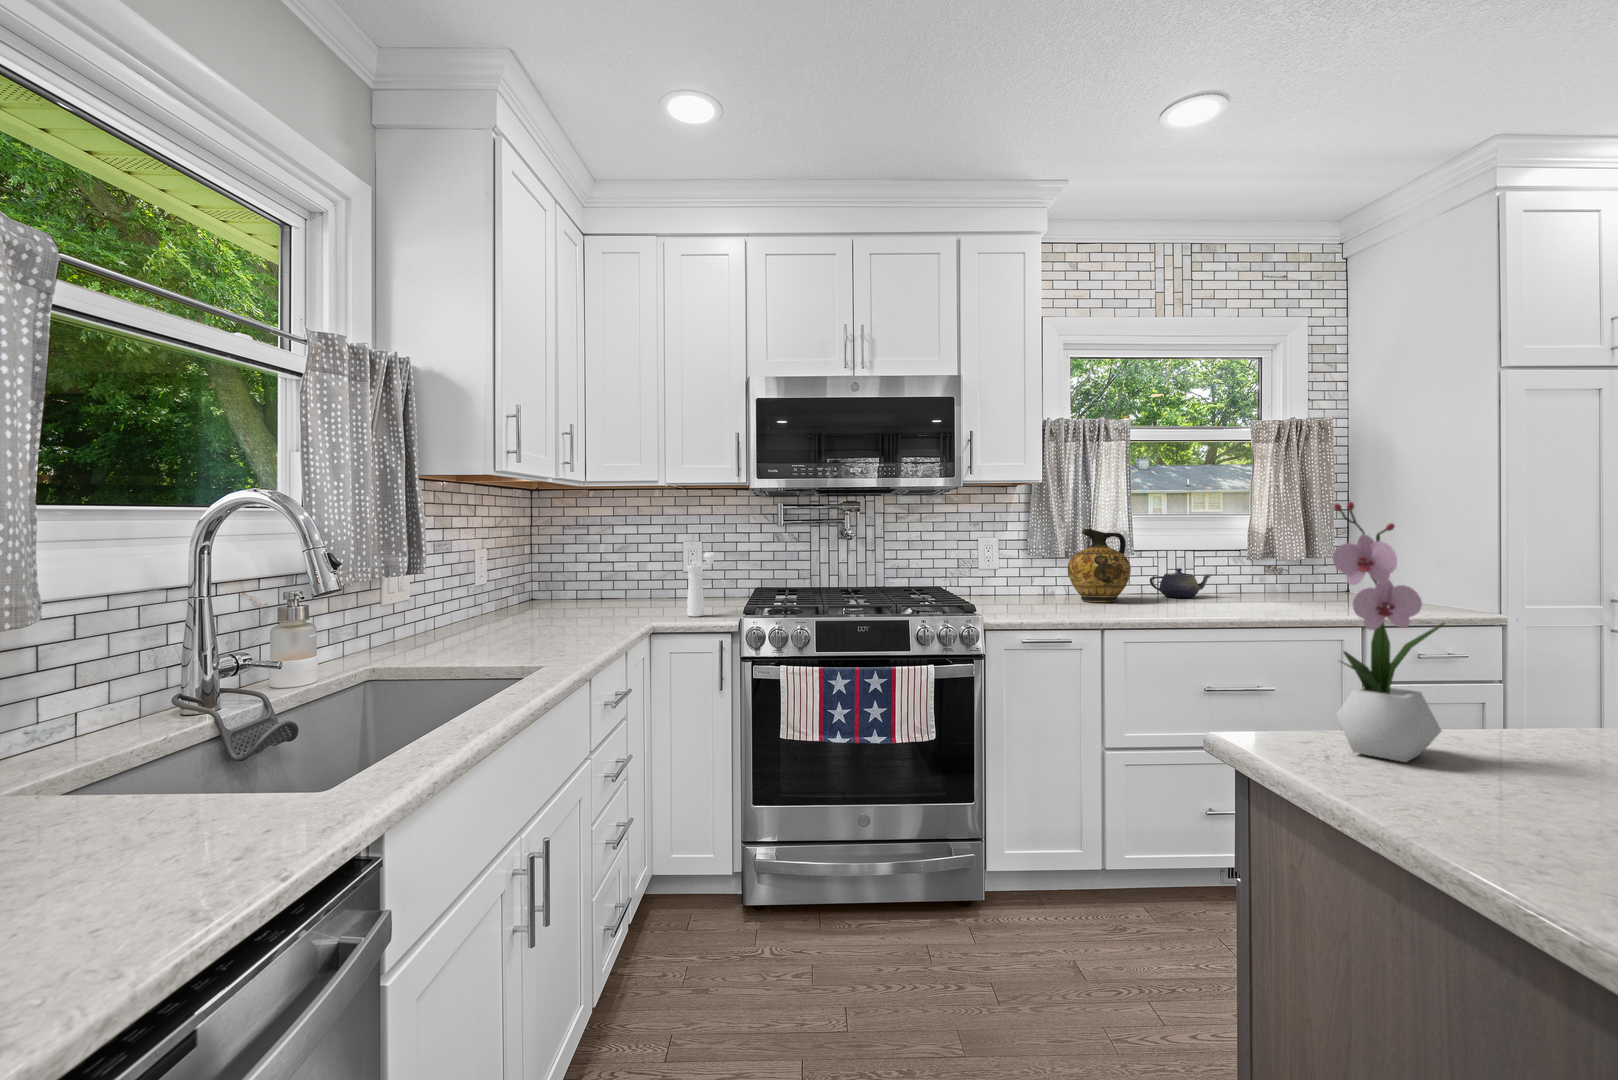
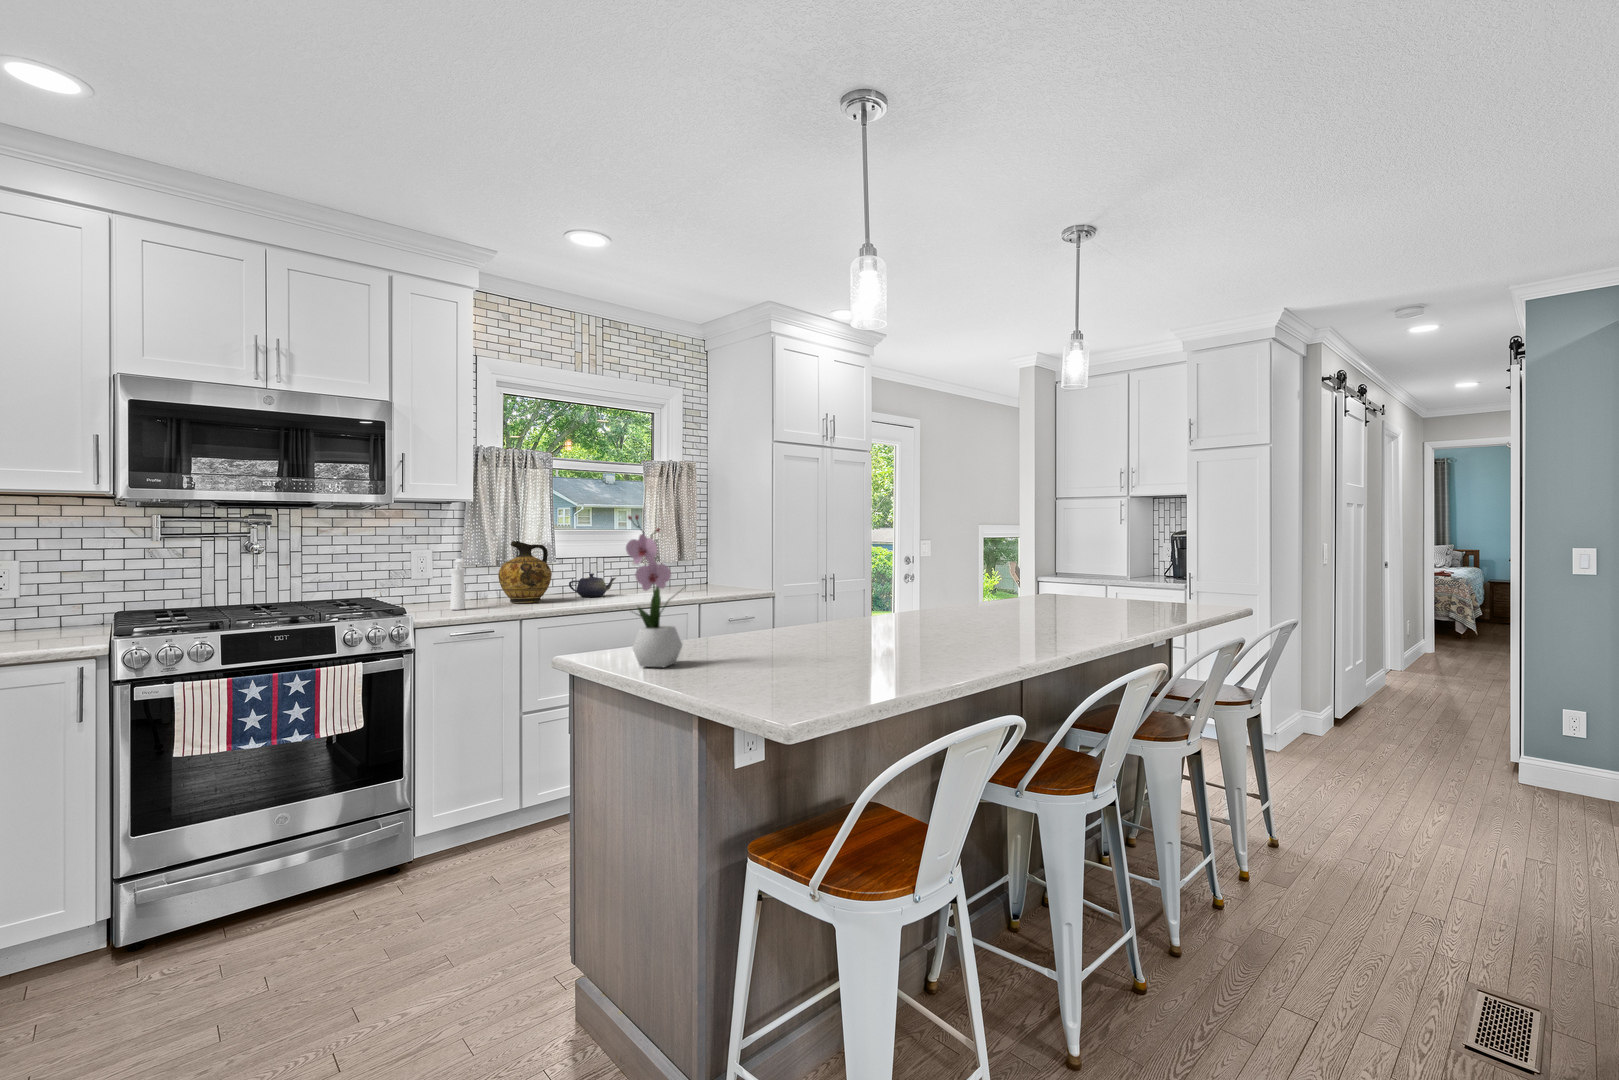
pepper mill: present [687,552,716,616] -> present [450,559,466,610]

